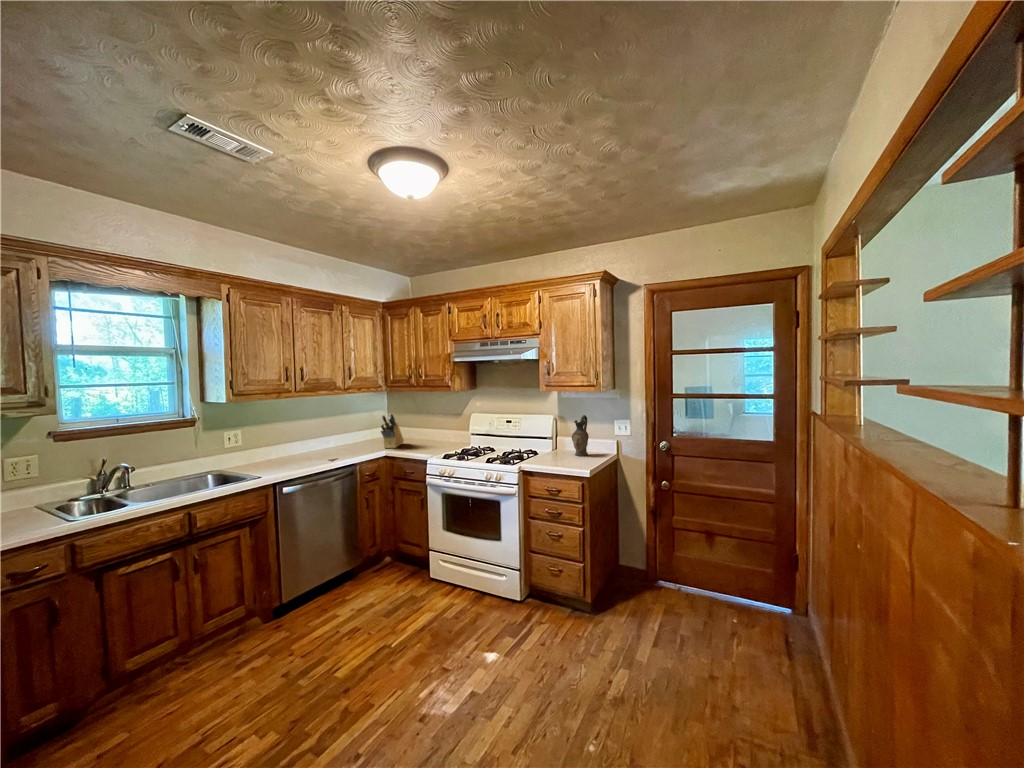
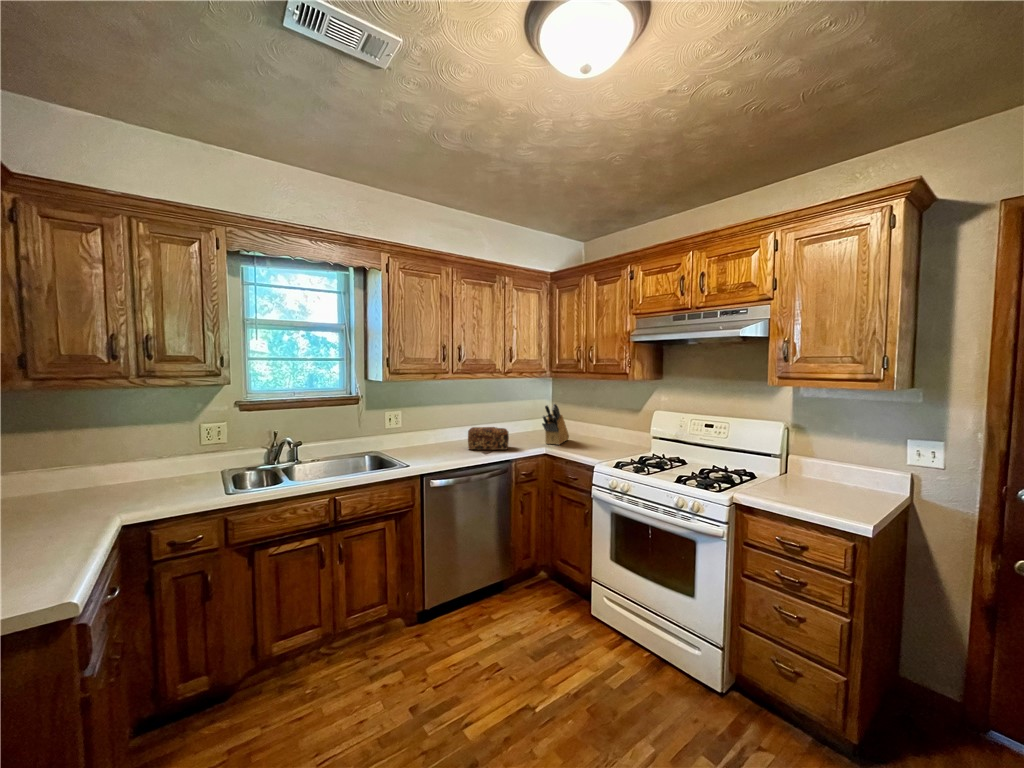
ceramic pitcher: present [572,415,589,456] -> none [821,427,853,492]
bread loaf: none [312,437,351,459] -> present [468,427,509,450]

